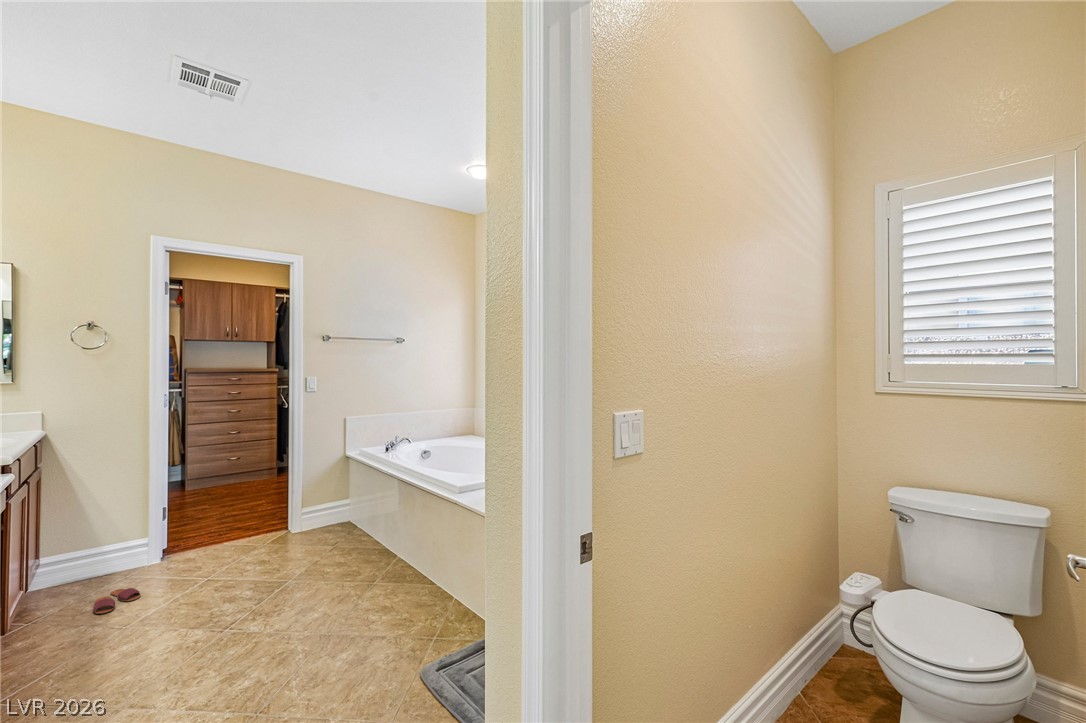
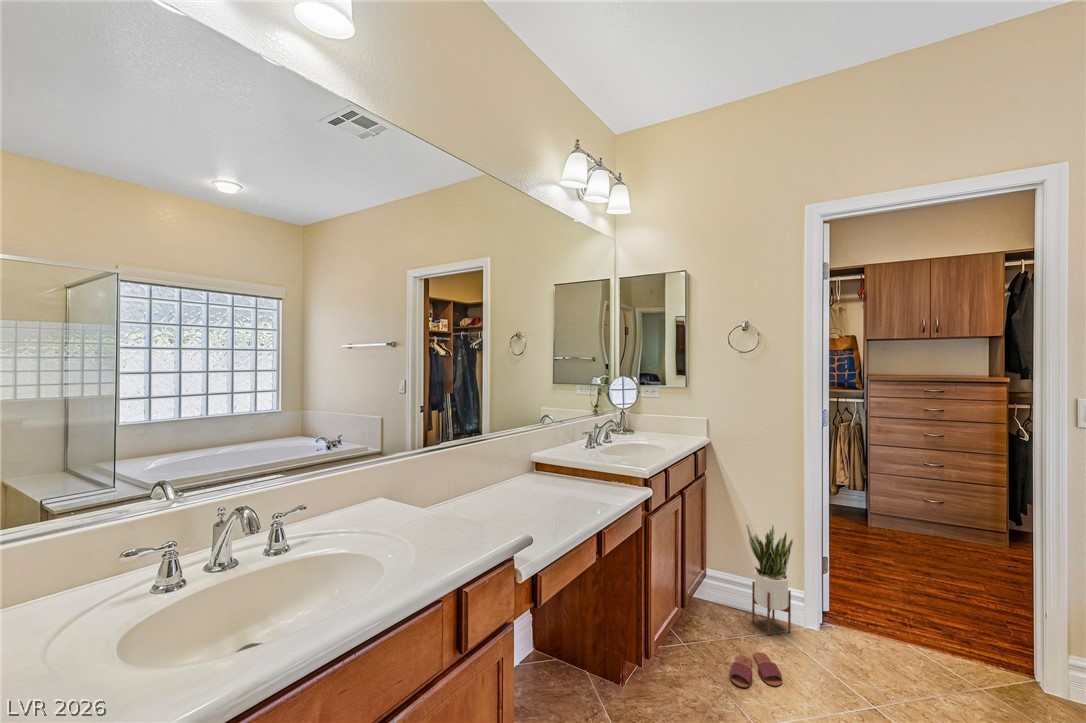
potted plant: none [95,491,139,579] -> present [746,524,793,635]

